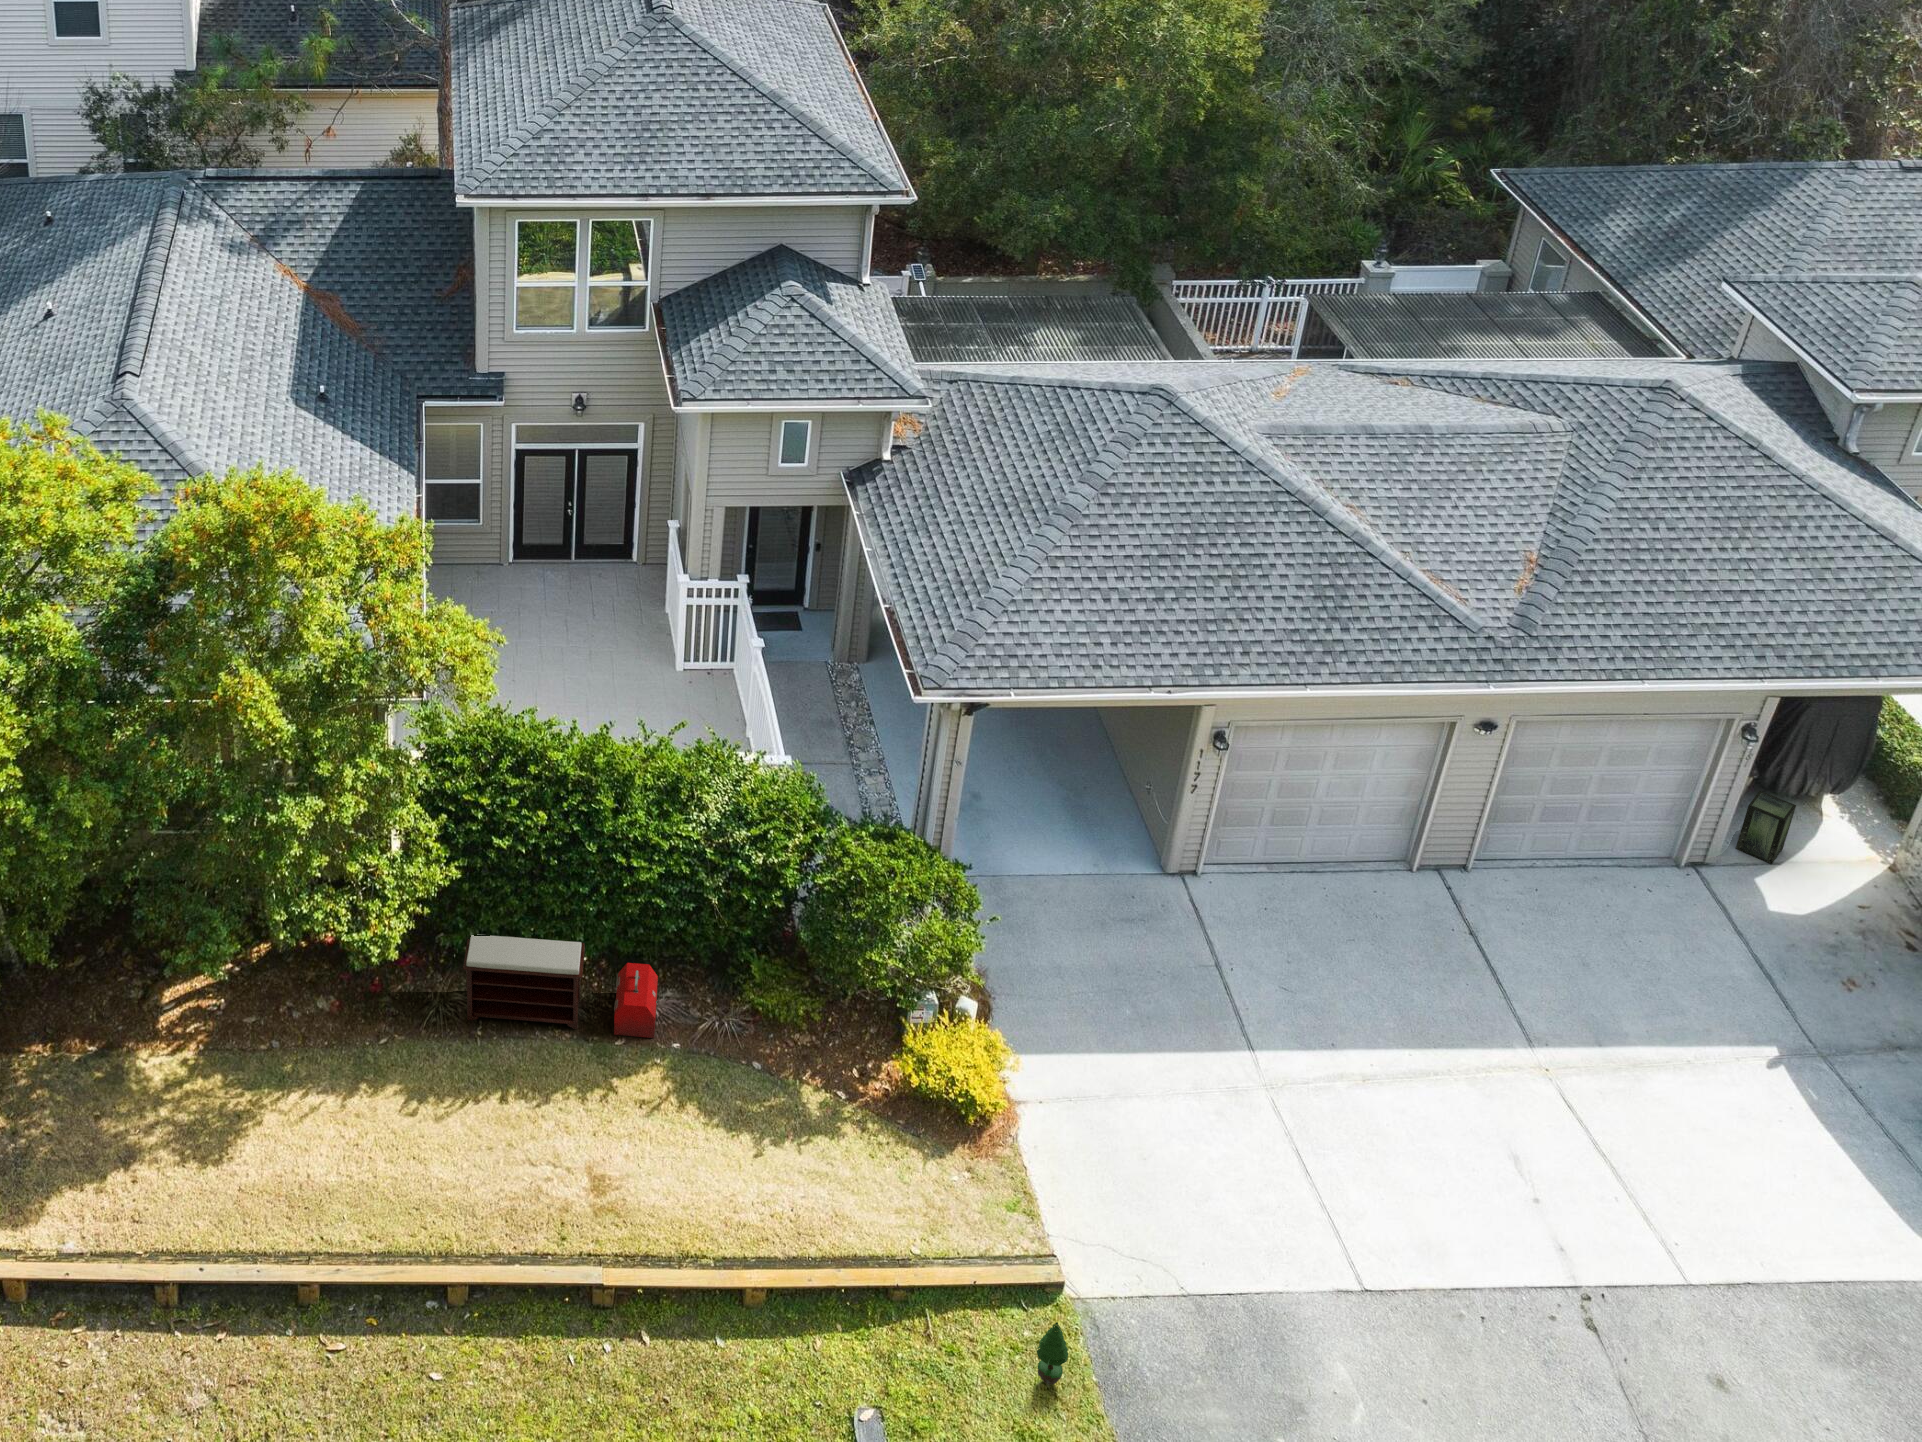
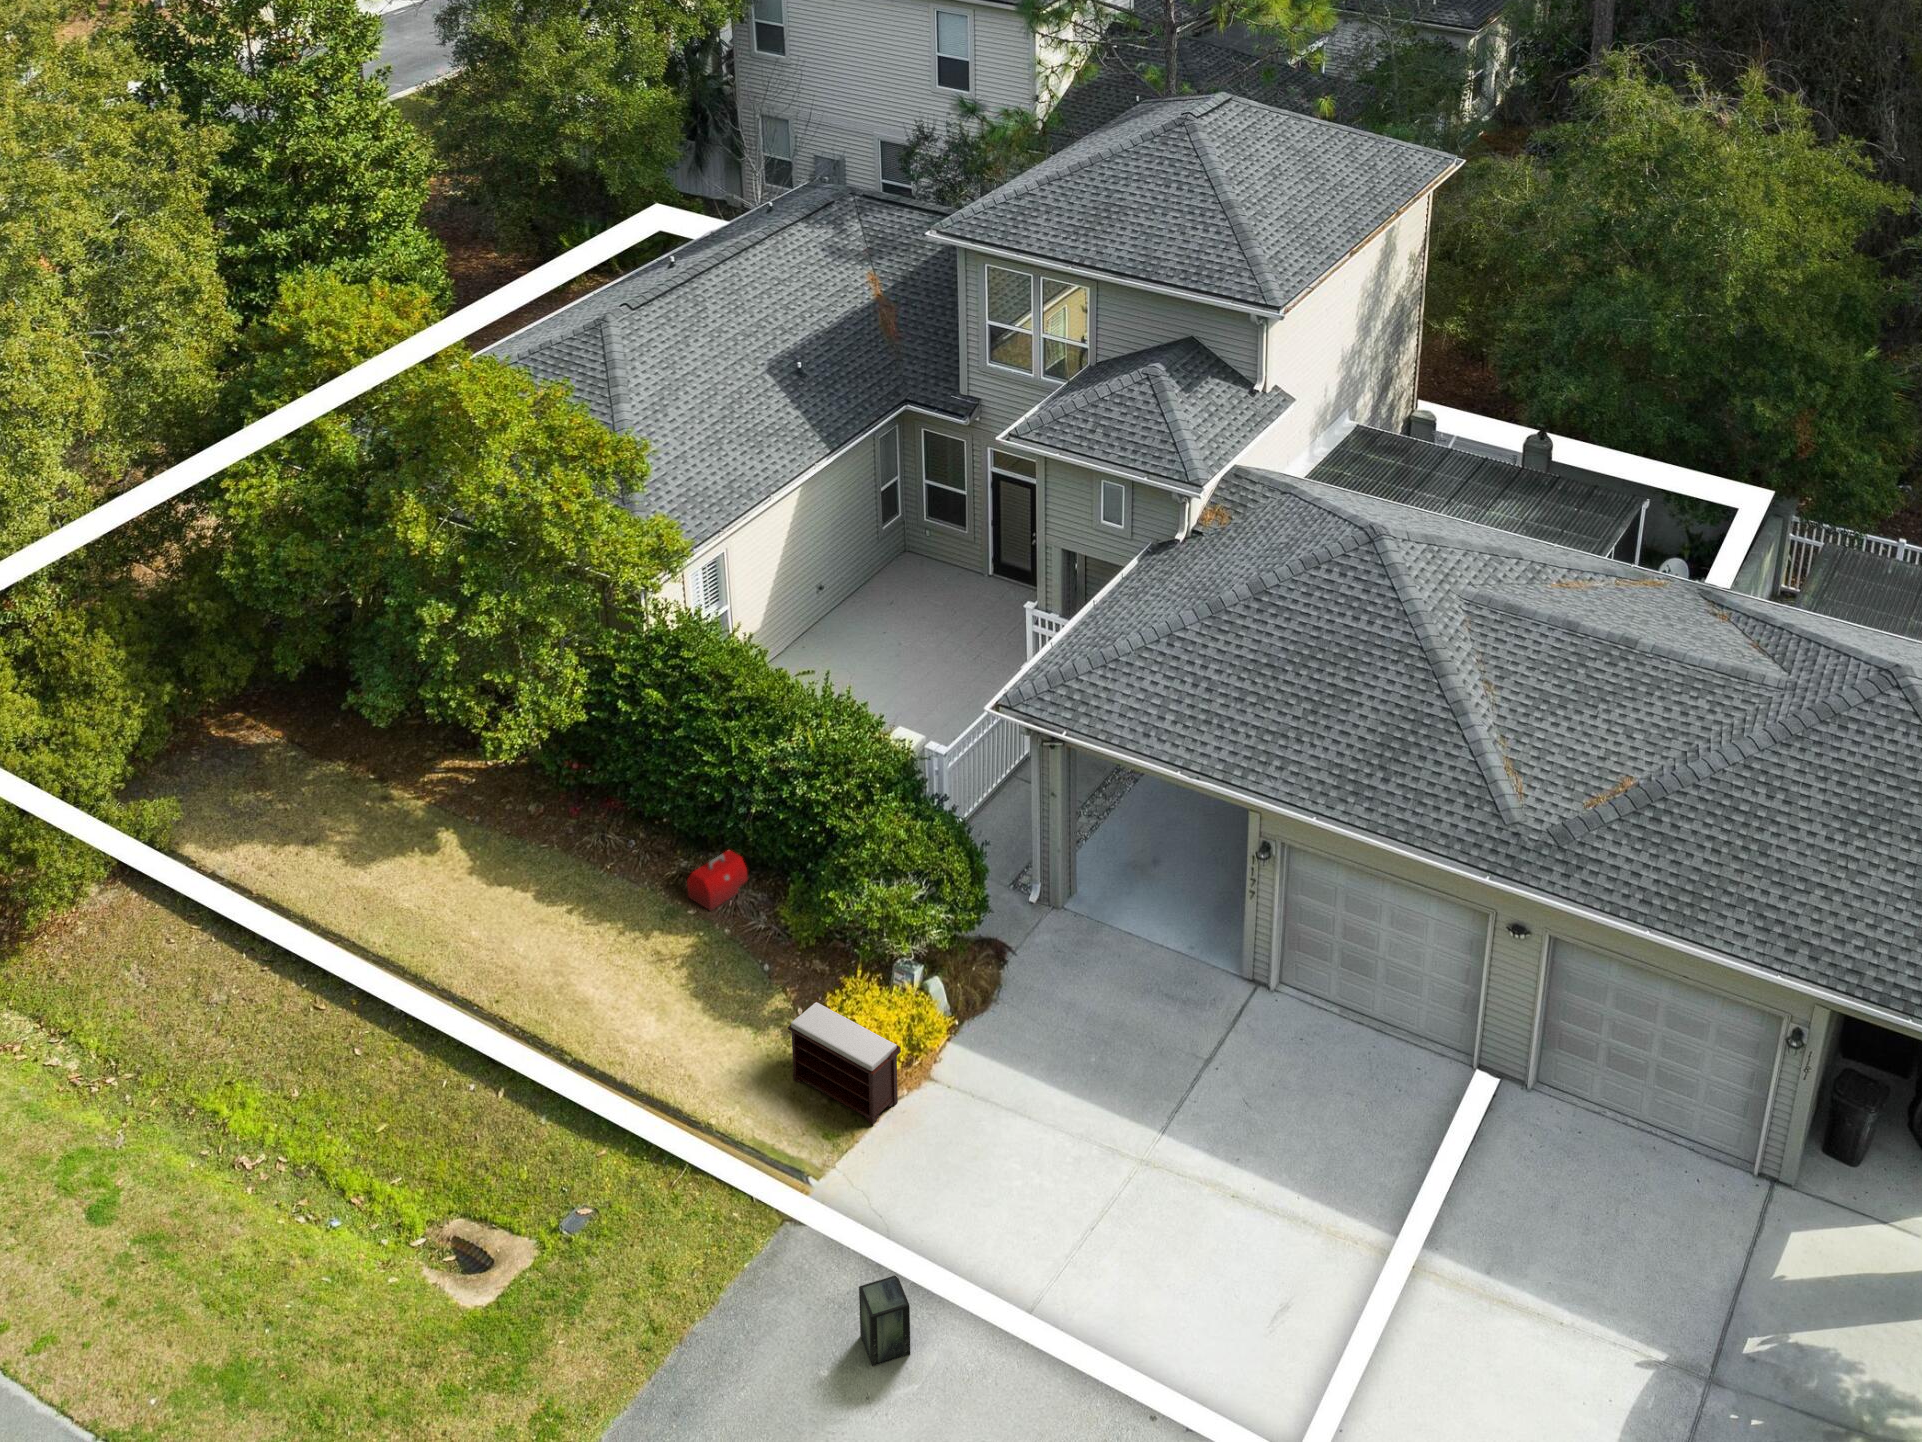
storage box: present [1736,791,1796,864] -> present [859,1276,910,1366]
bench: present [463,935,585,1029] -> present [787,1002,901,1125]
potted tree: present [1037,1322,1068,1385] -> none [683,1187,710,1246]

